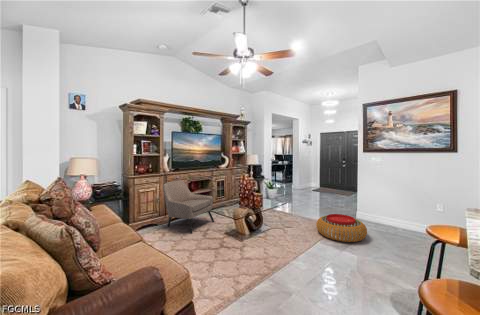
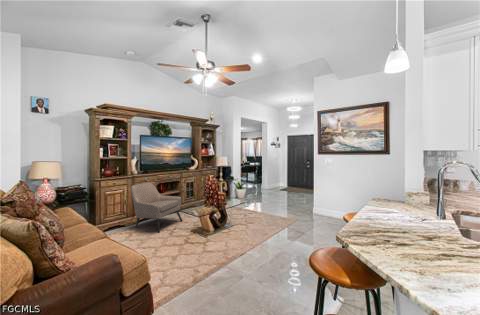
pouf: present [316,214,367,242] -> none [275,209,317,233]

